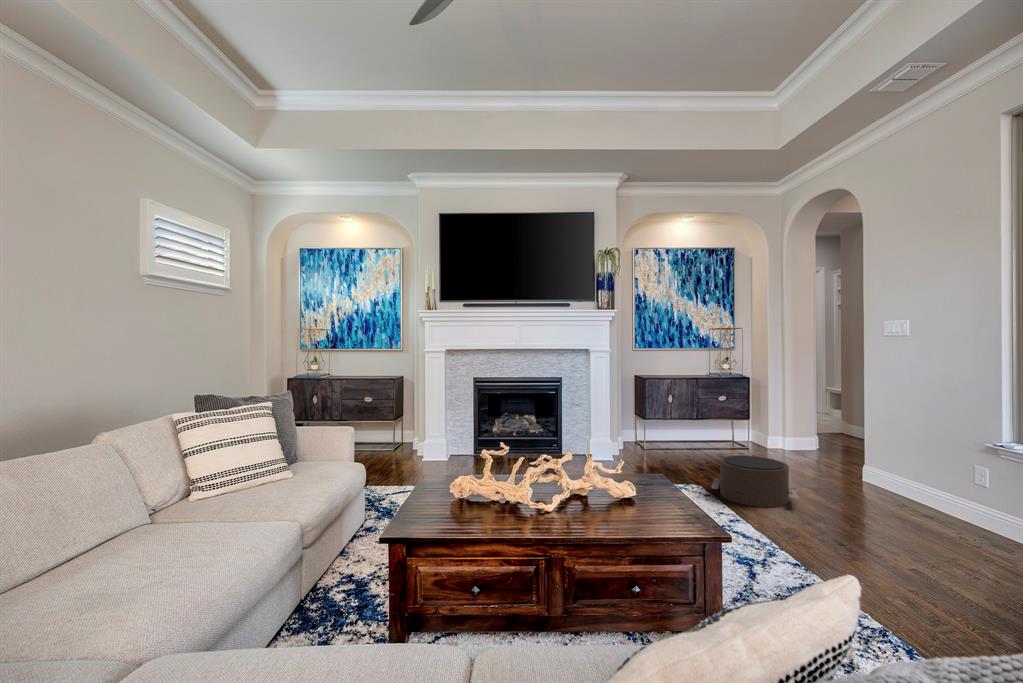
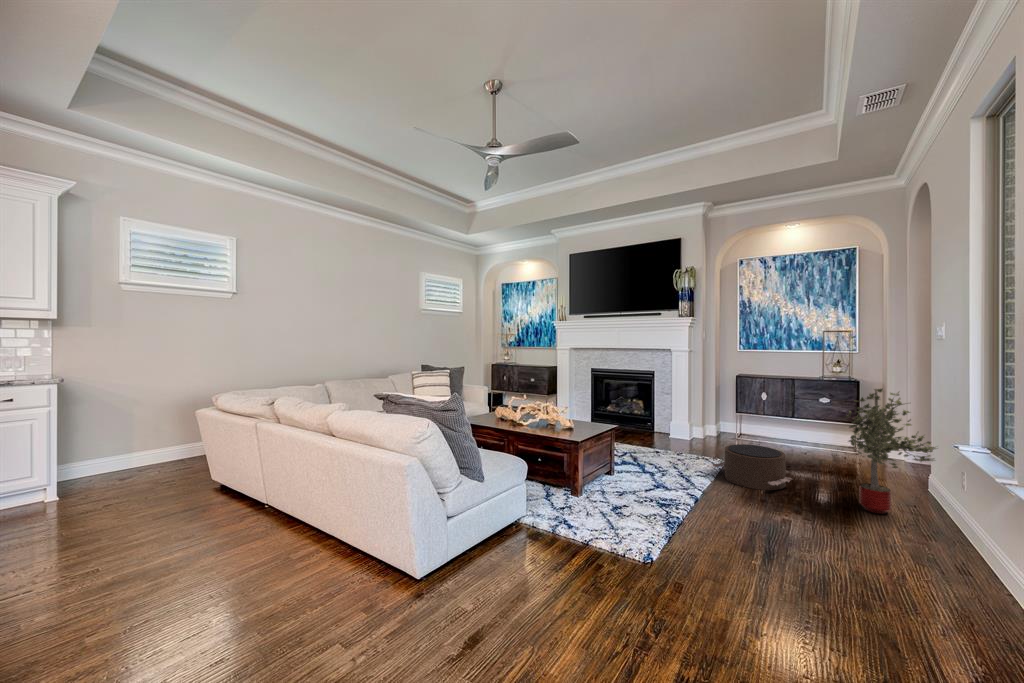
potted tree: none [846,380,941,510] -> present [846,389,936,514]

